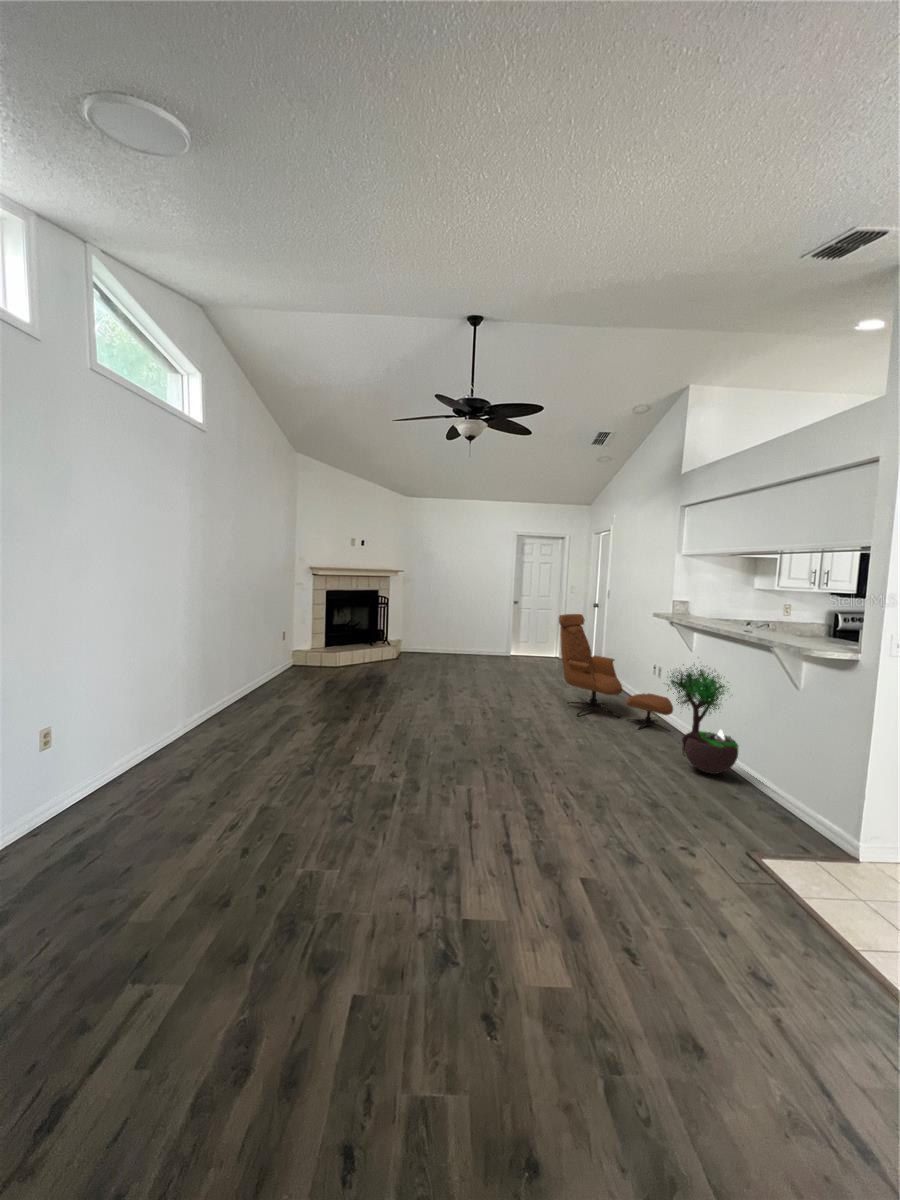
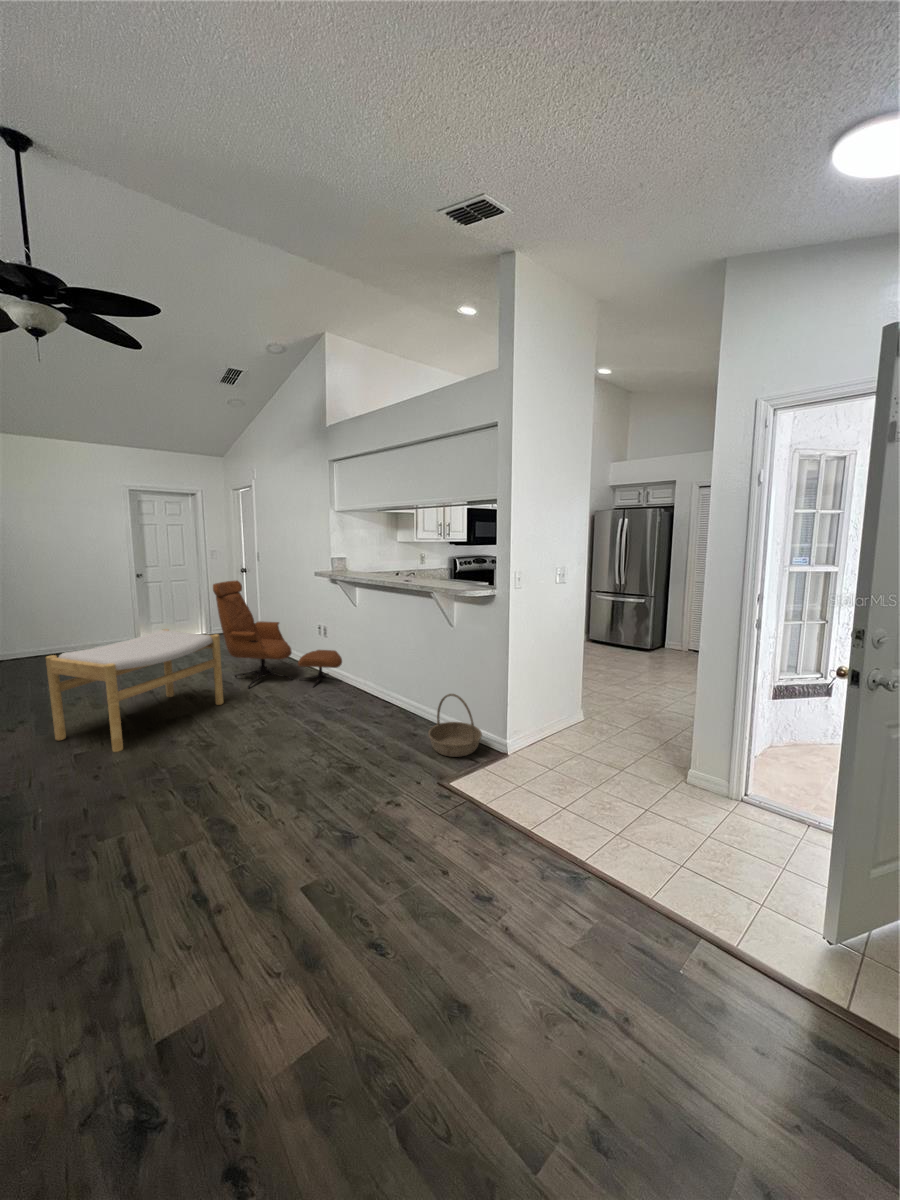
footstool: none [436,649,558,738] -> present [46,629,223,752]
potted tree: present [667,667,739,774] -> none [337,609,409,714]
basket: none [748,764,821,840] -> present [428,694,482,757]

